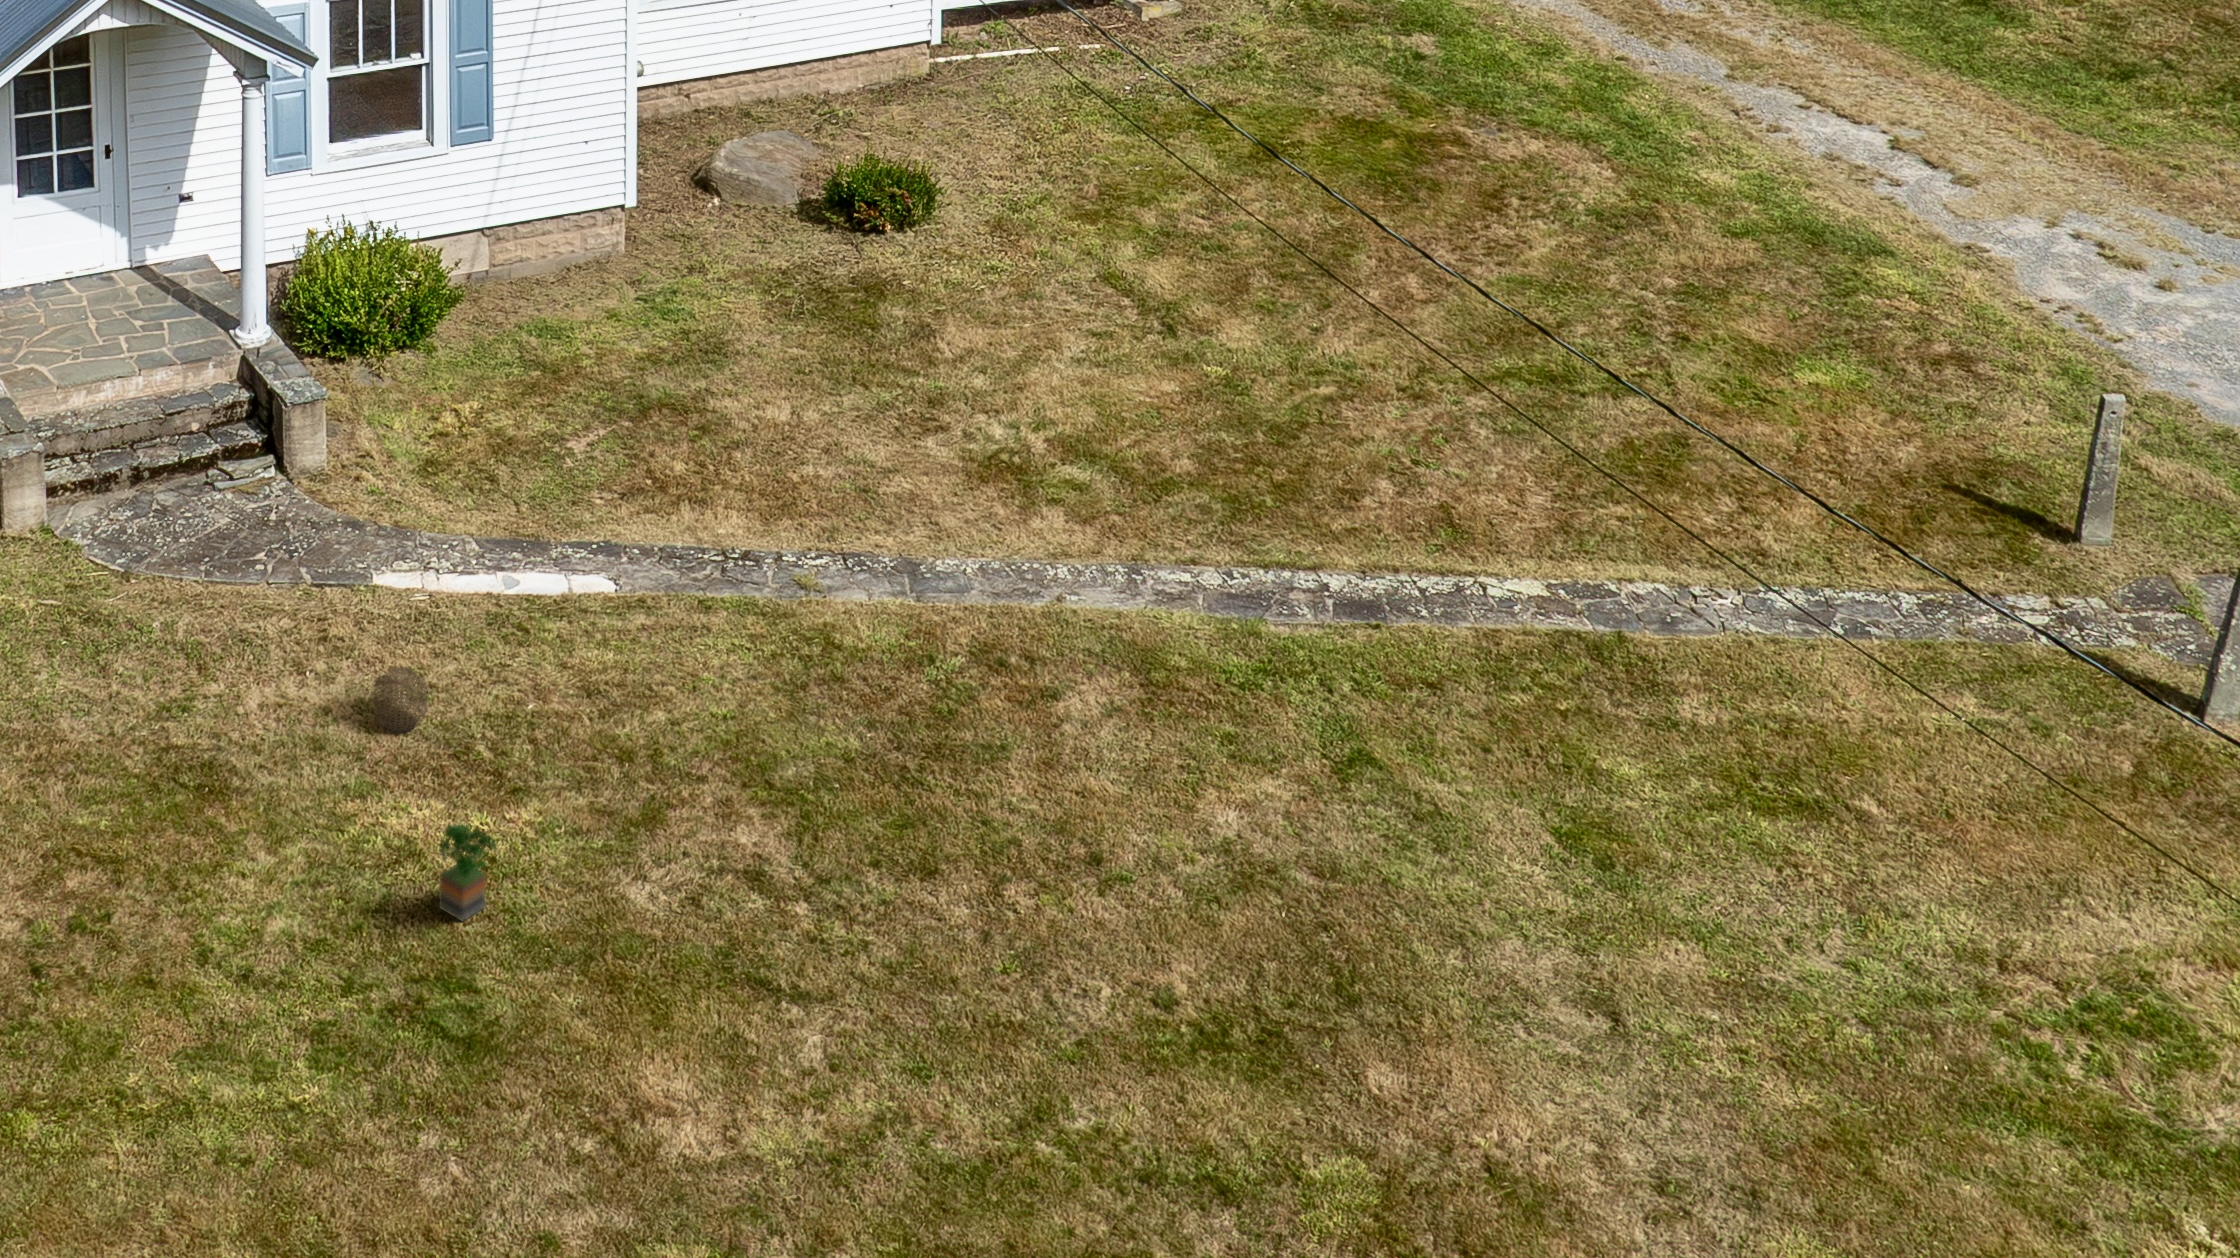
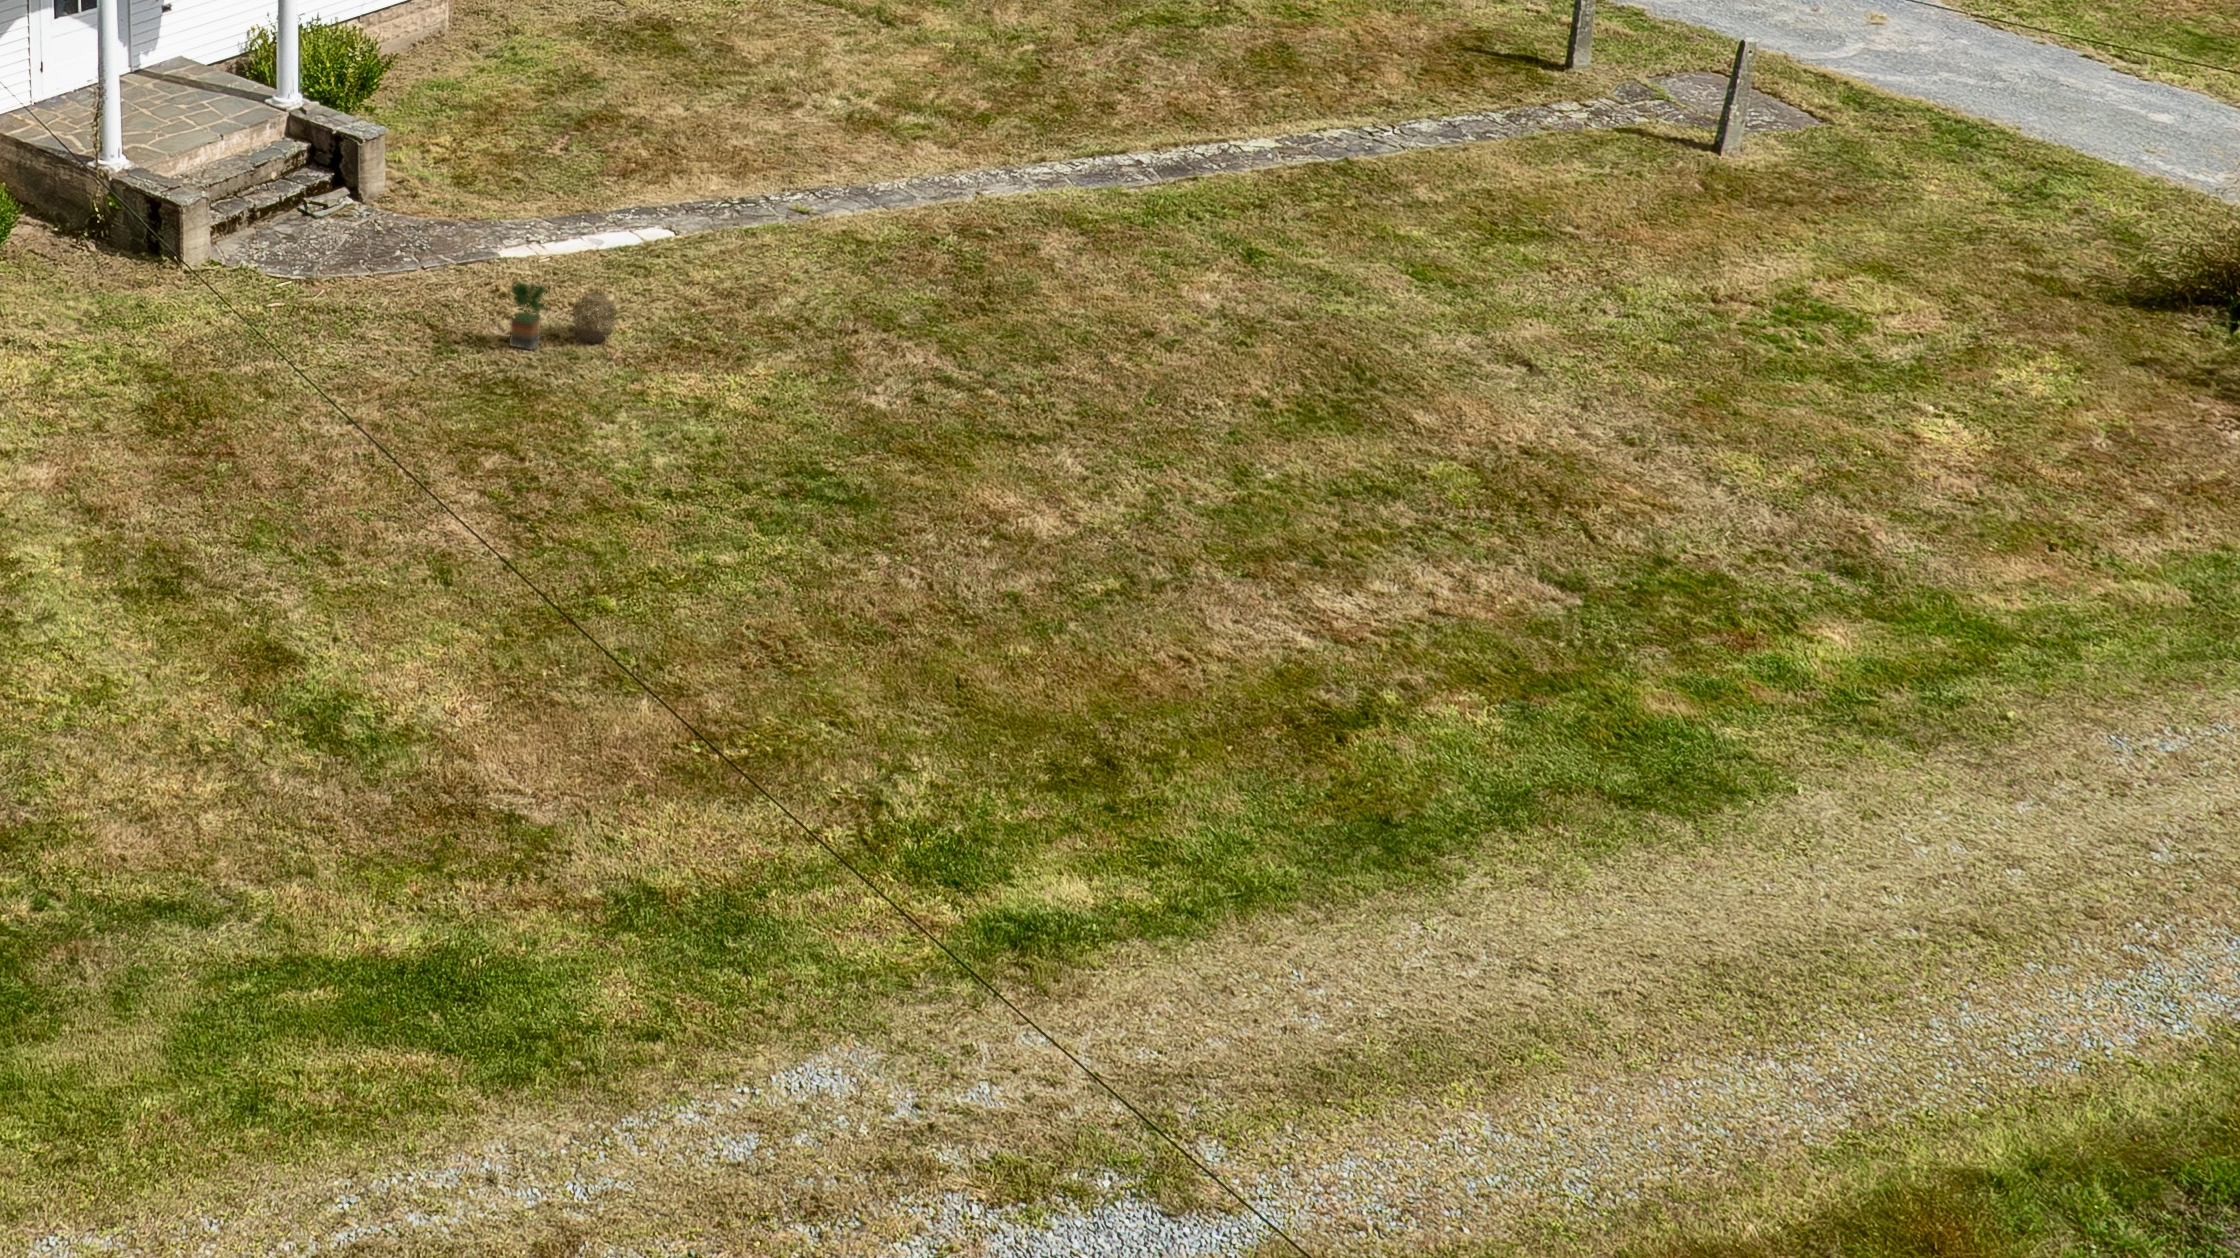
potted tree: present [439,823,496,921] -> present [509,283,548,350]

